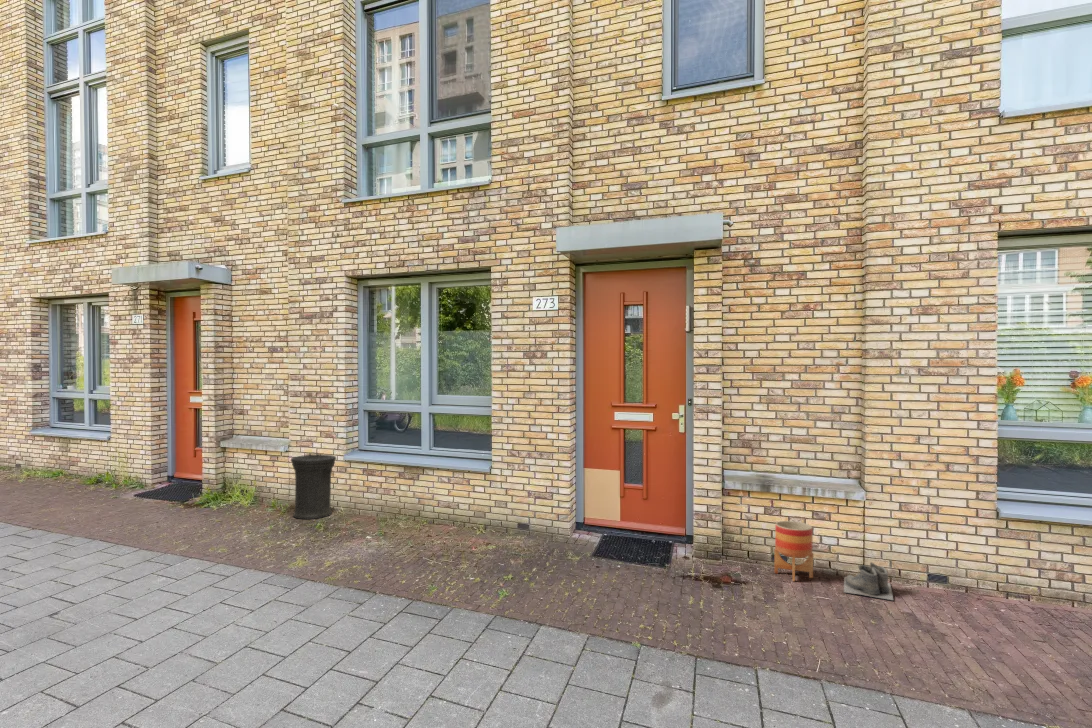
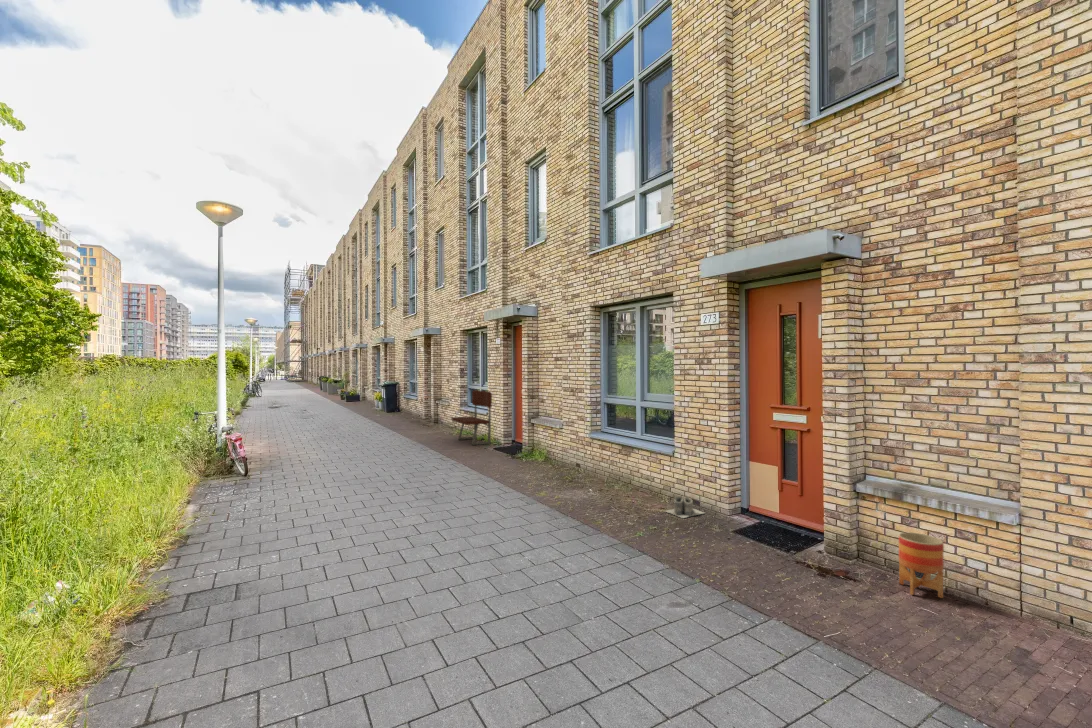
bench: none [31,398,127,492] -> present [451,390,492,445]
trash can: present [291,453,336,519] -> none [555,431,584,476]
boots: present [844,563,893,600] -> present [666,497,704,518]

